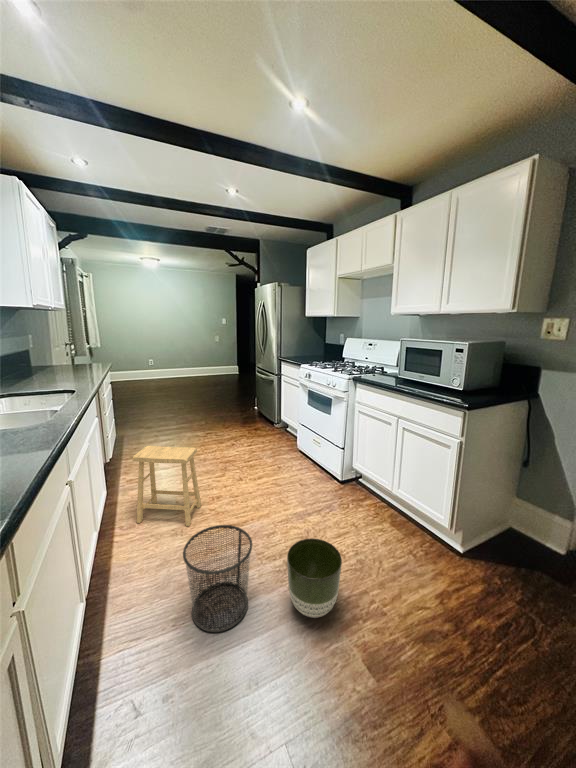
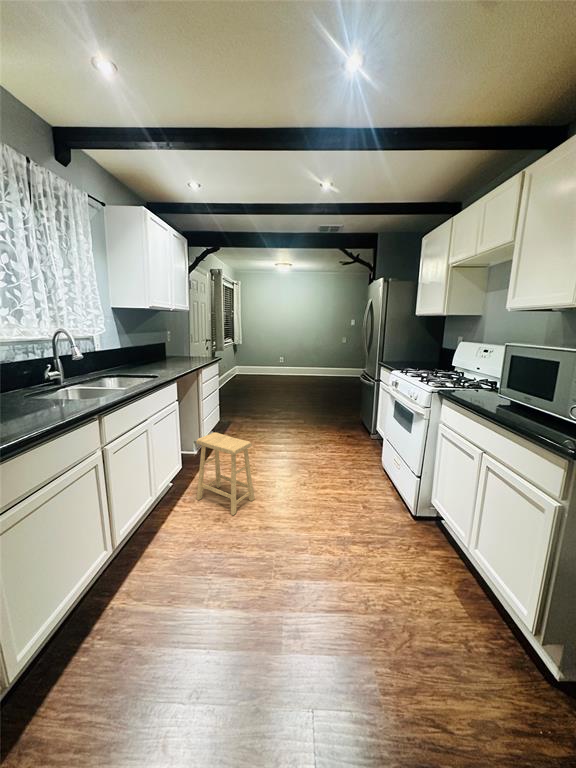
waste bin: present [183,525,252,632] -> none [176,521,246,629]
planter: present [287,538,342,618] -> none [268,567,332,665]

